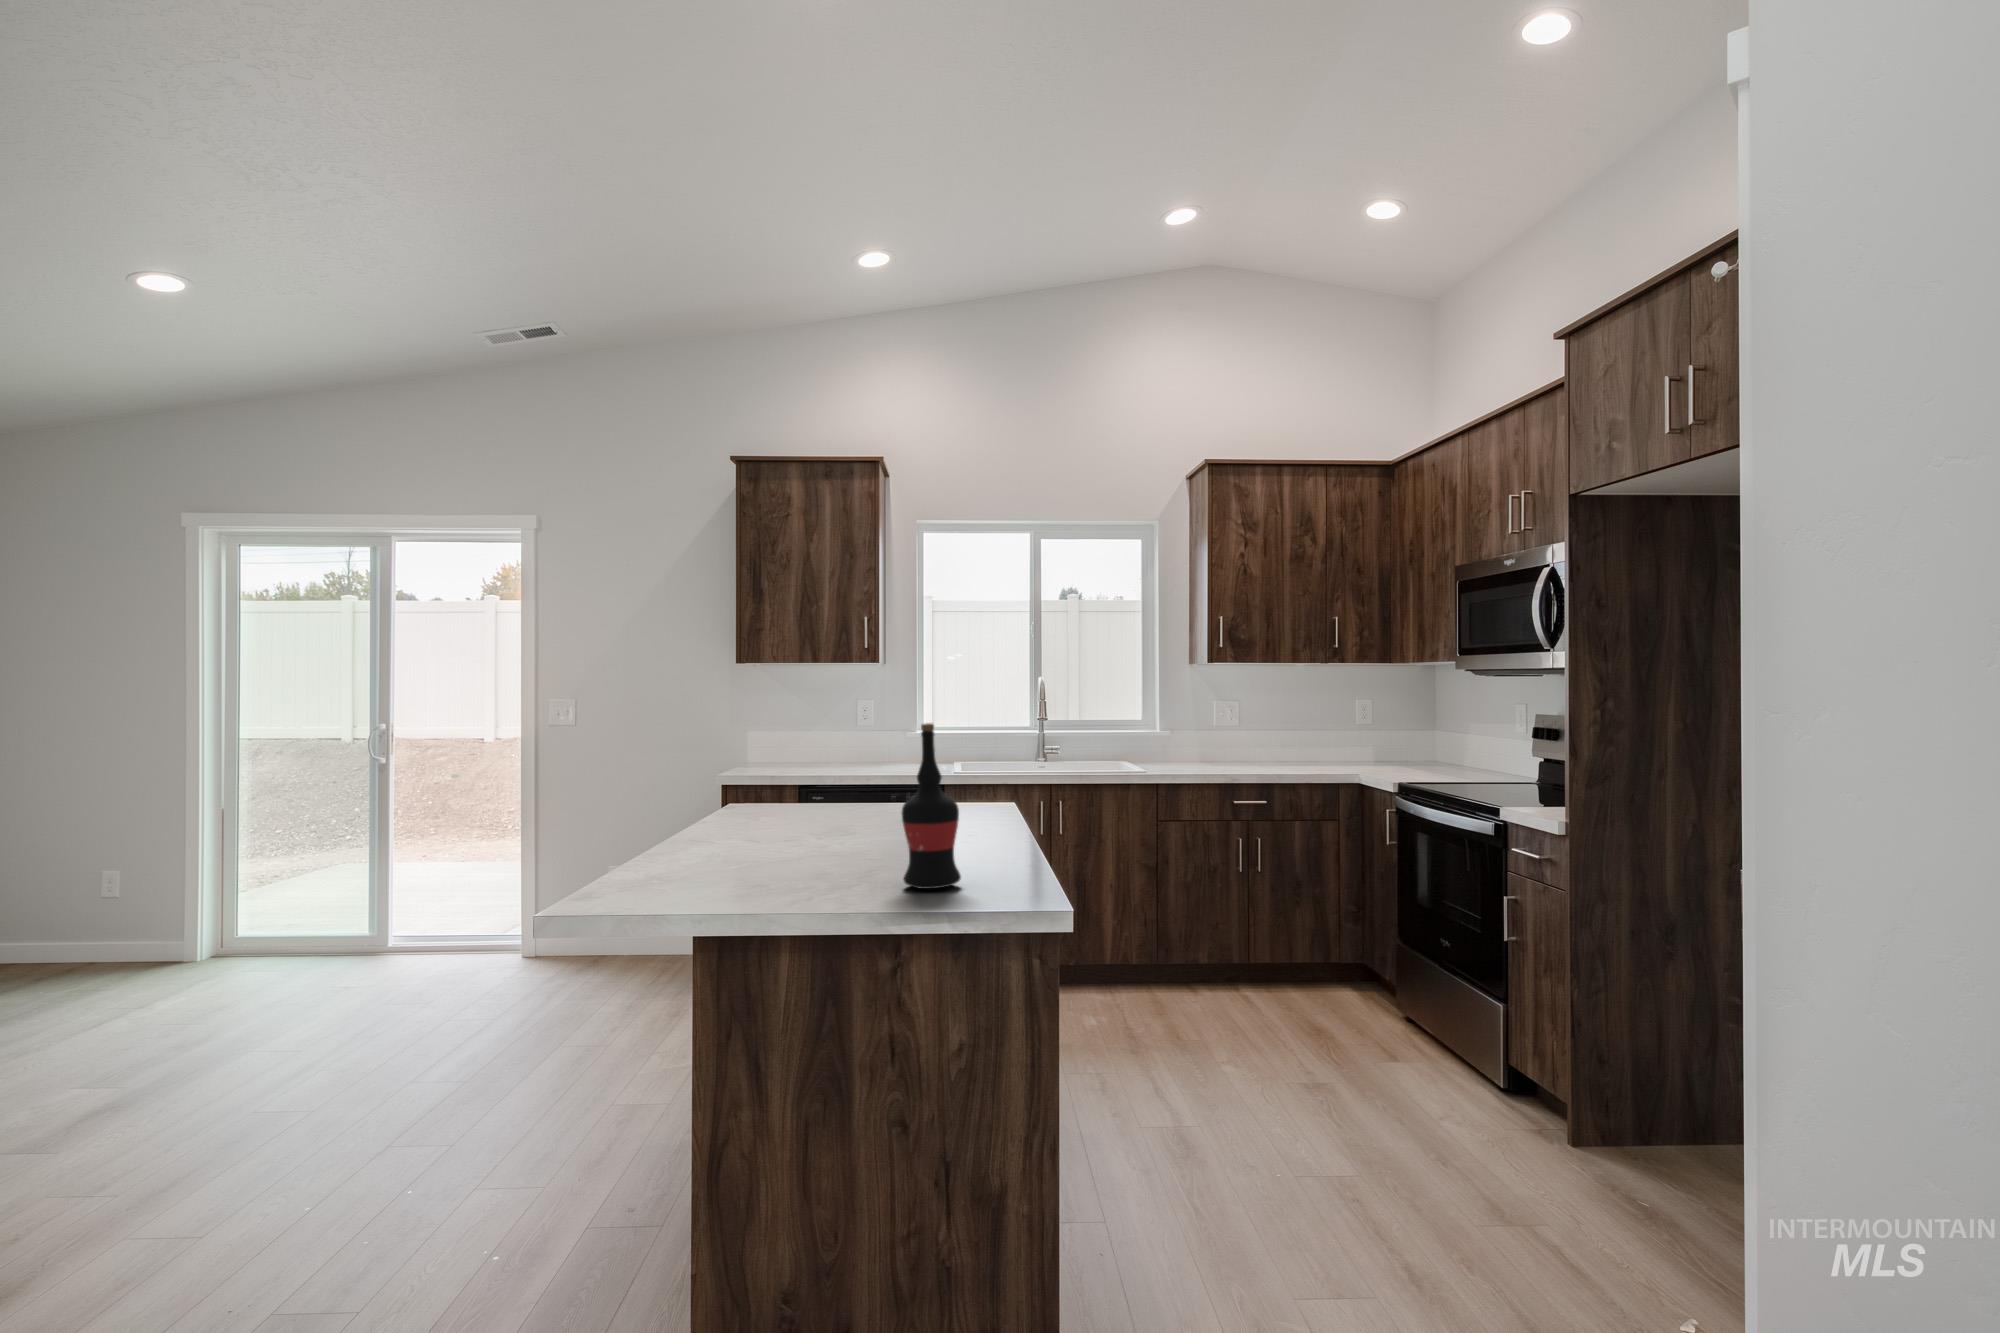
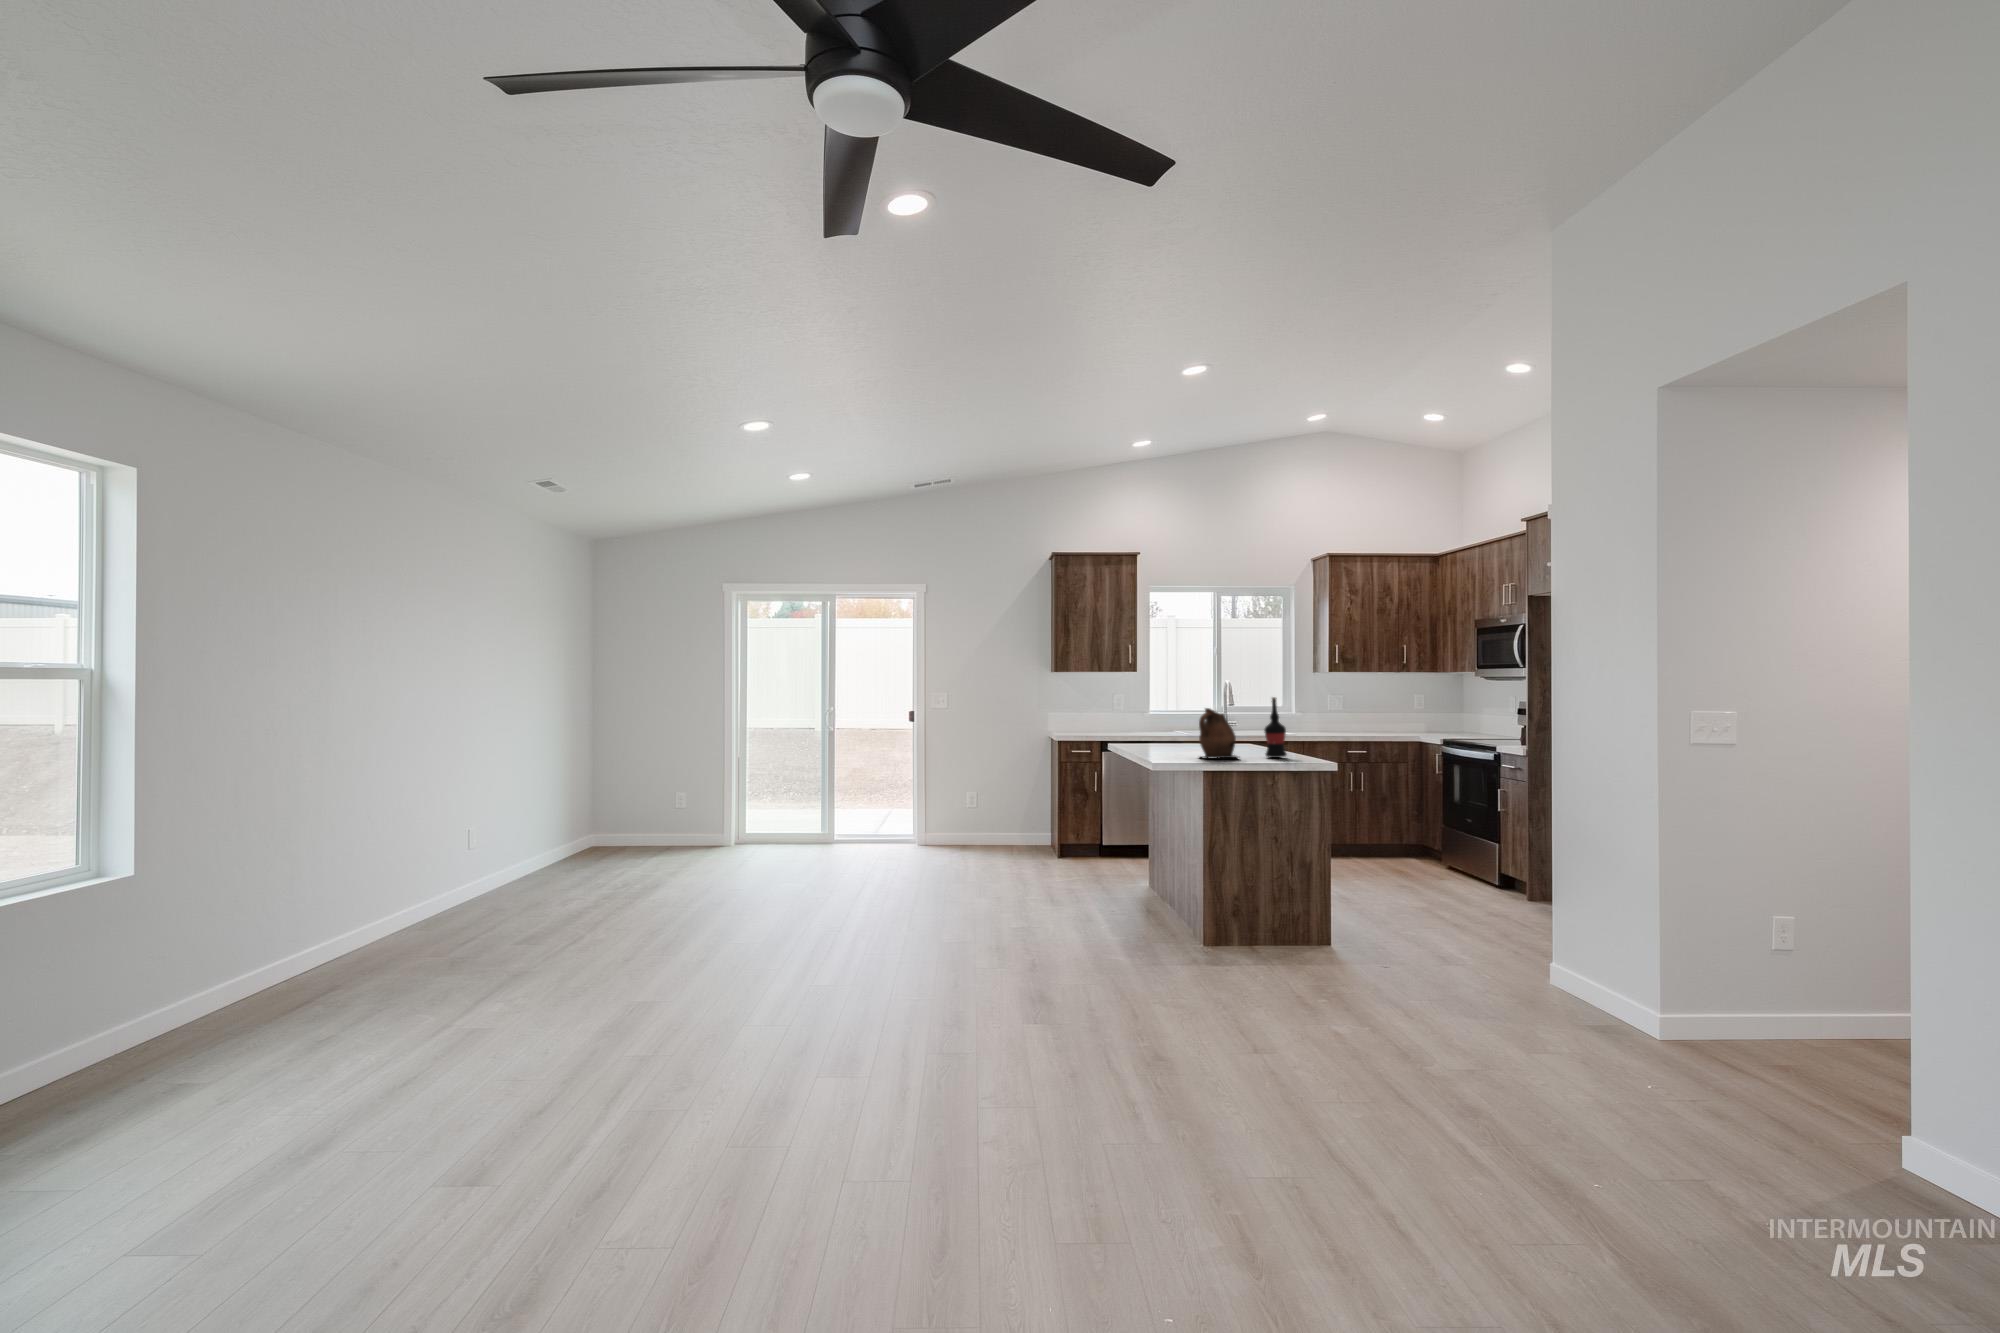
ceramic pitcher: none [703,754,832,900] -> present [1199,708,1238,759]

